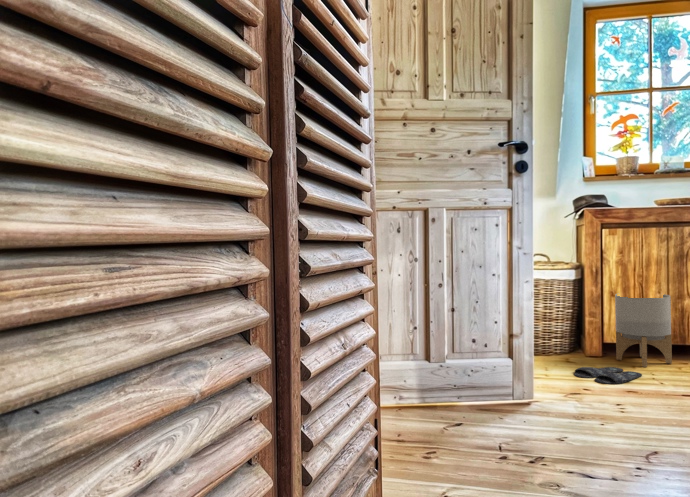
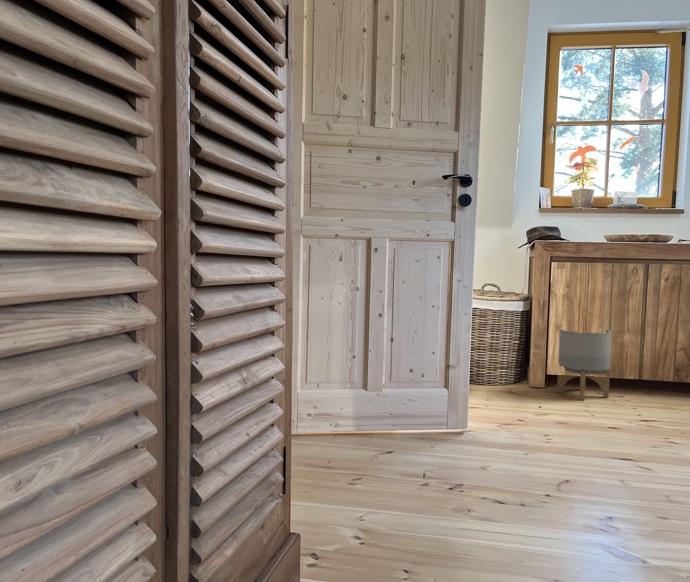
slippers: present [574,367,642,384] -> none [512,399,576,416]

